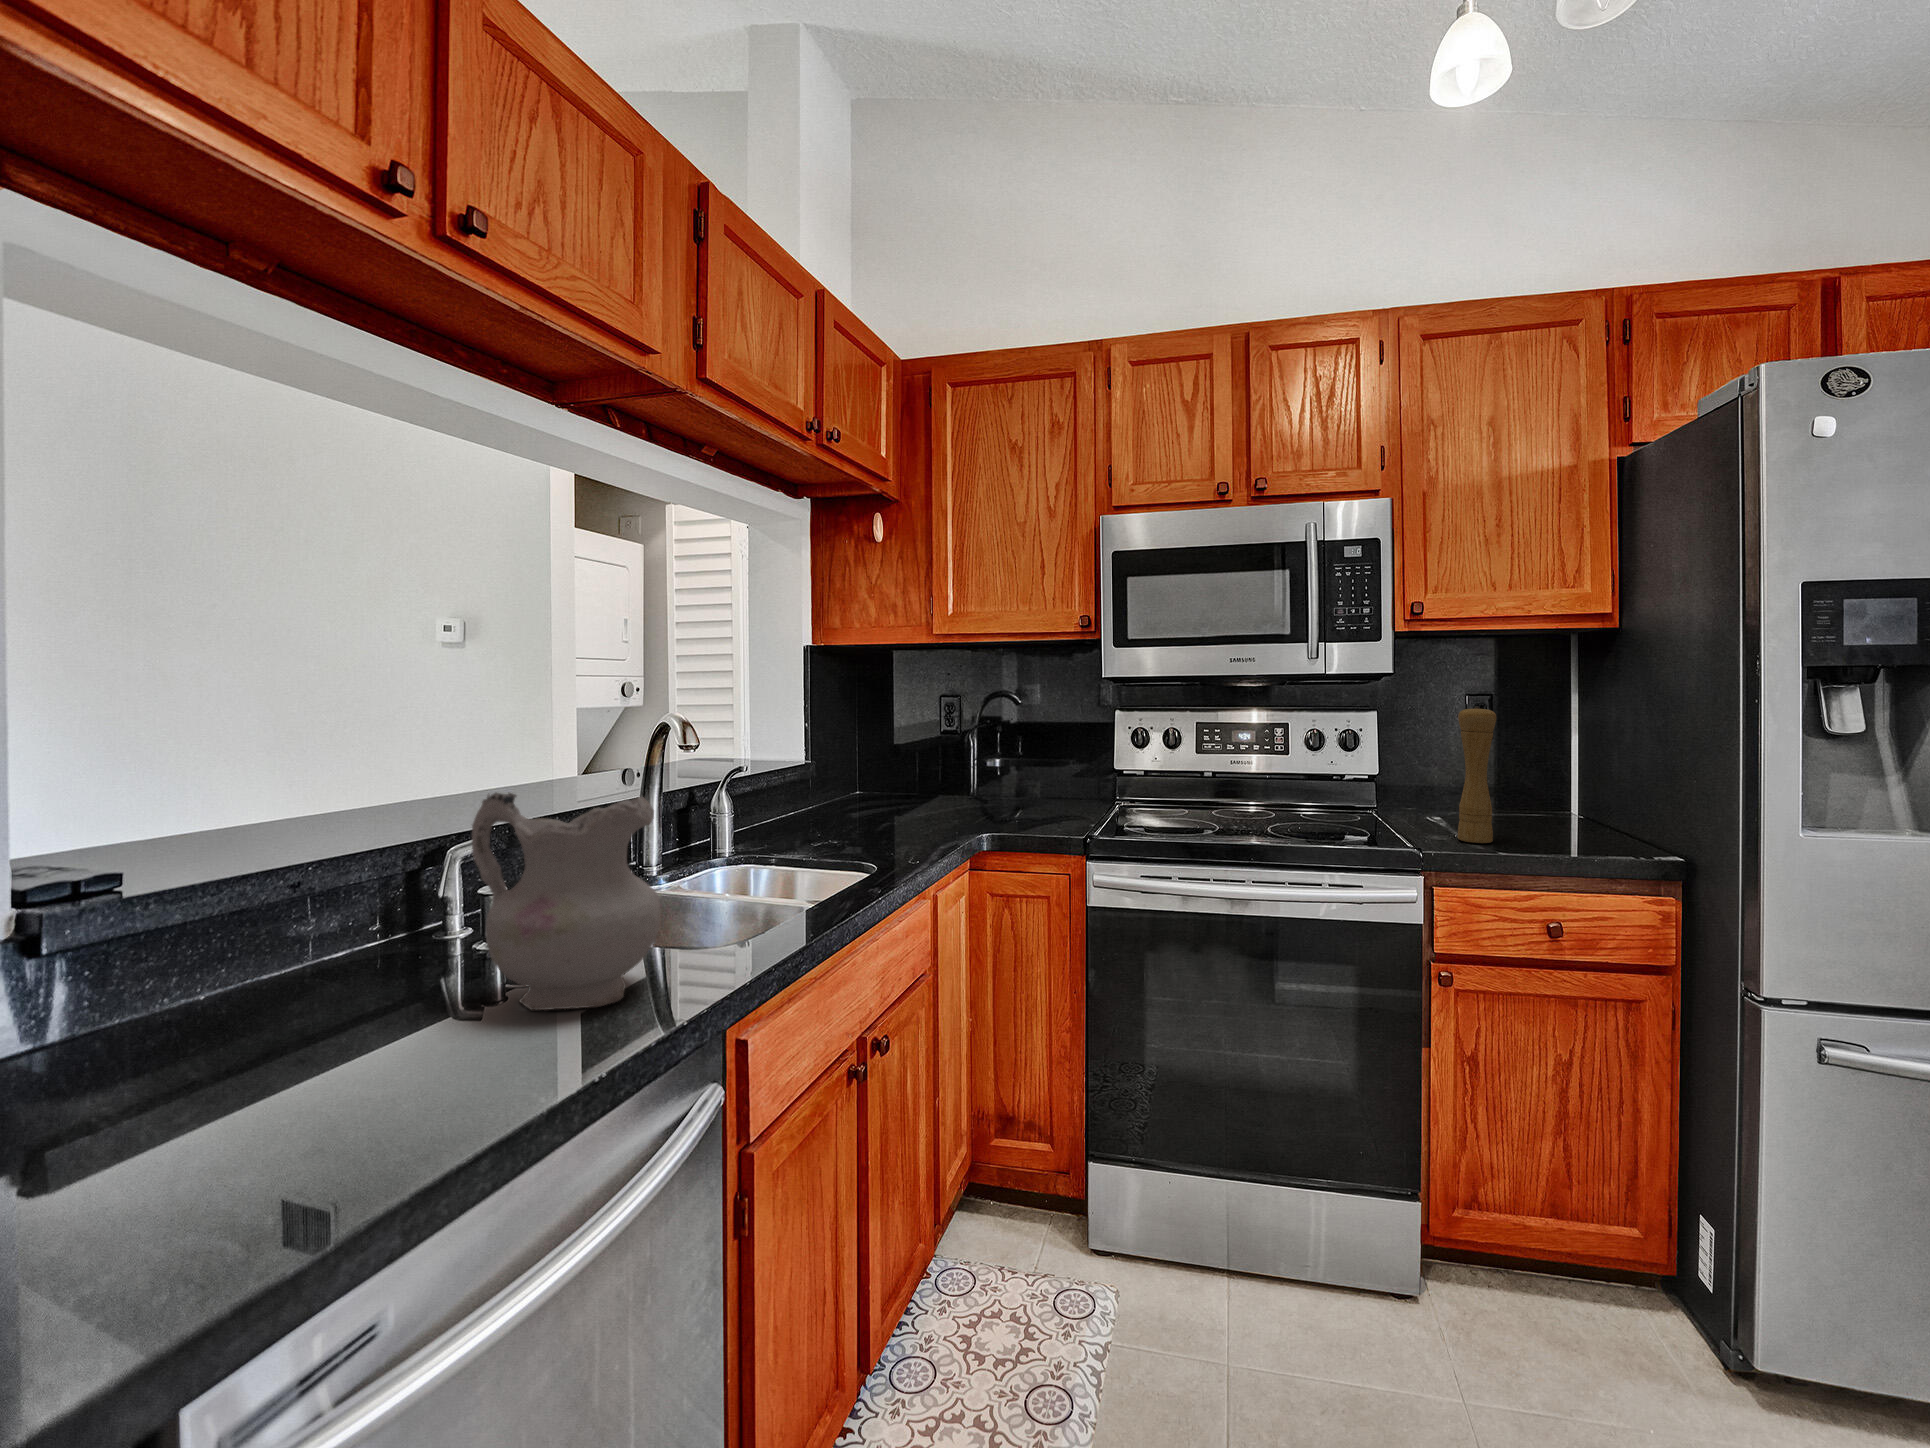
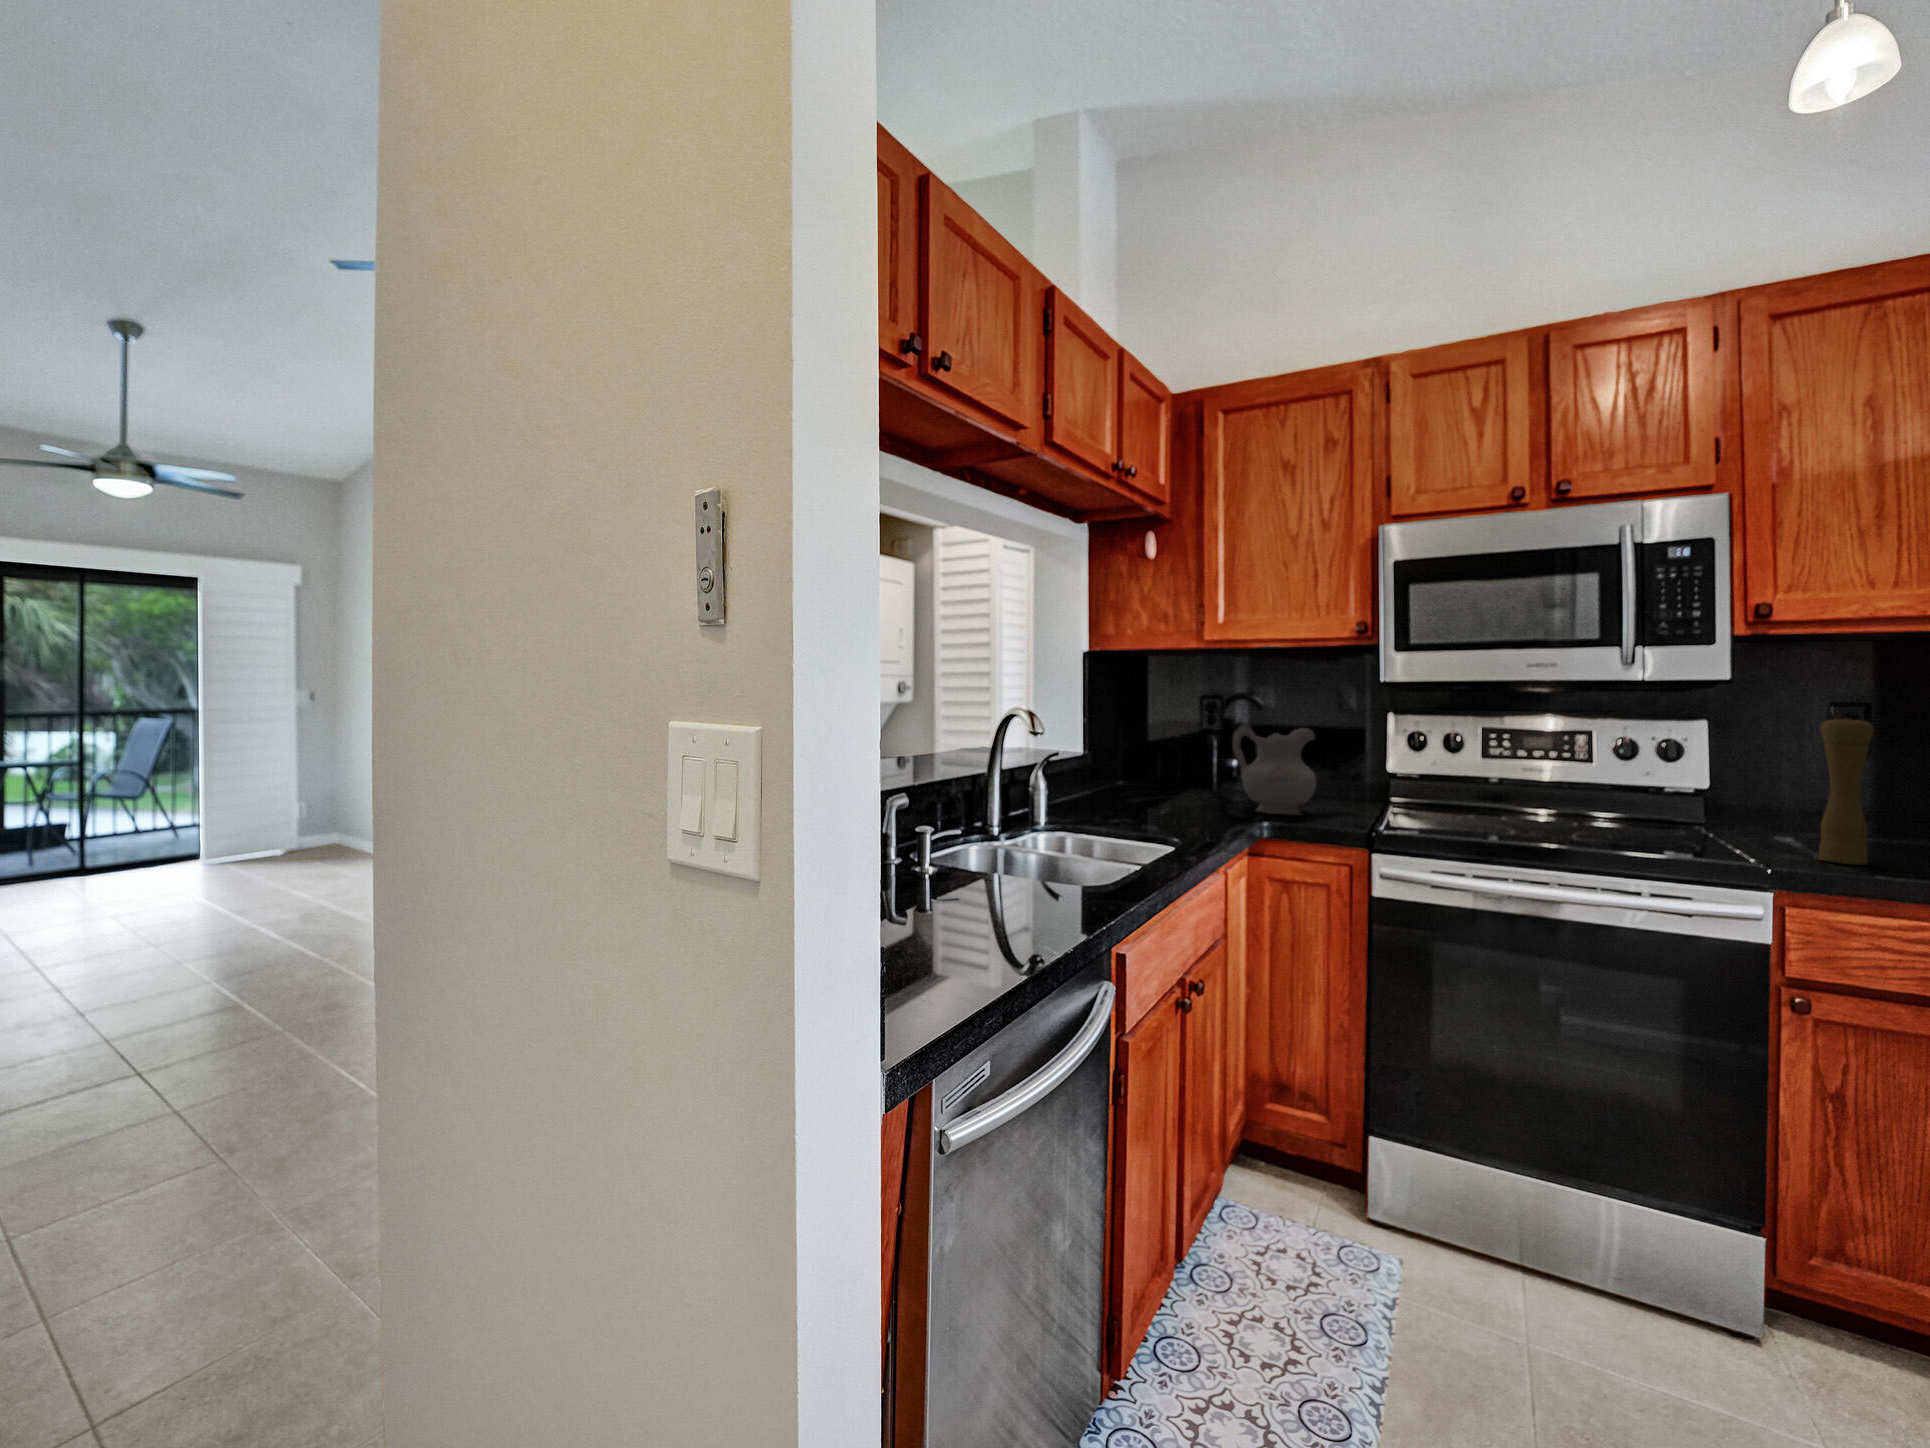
ceramic pitcher: present [472,793,661,1010] -> present [1233,724,1316,815]

